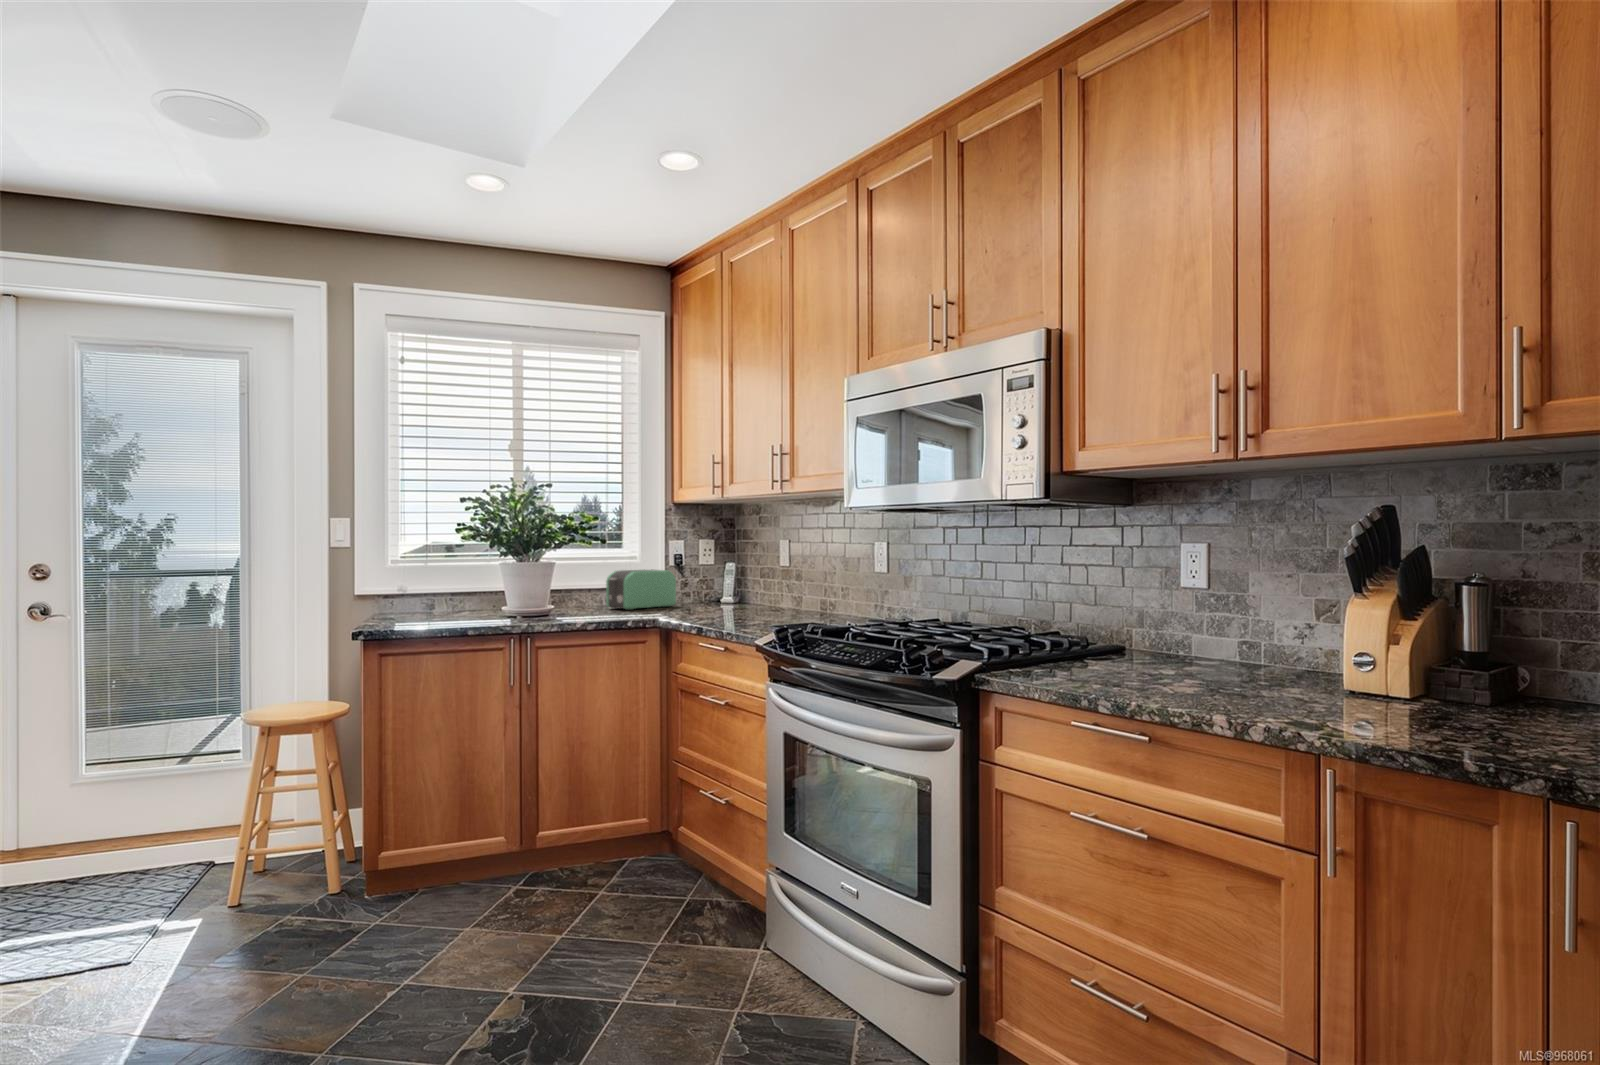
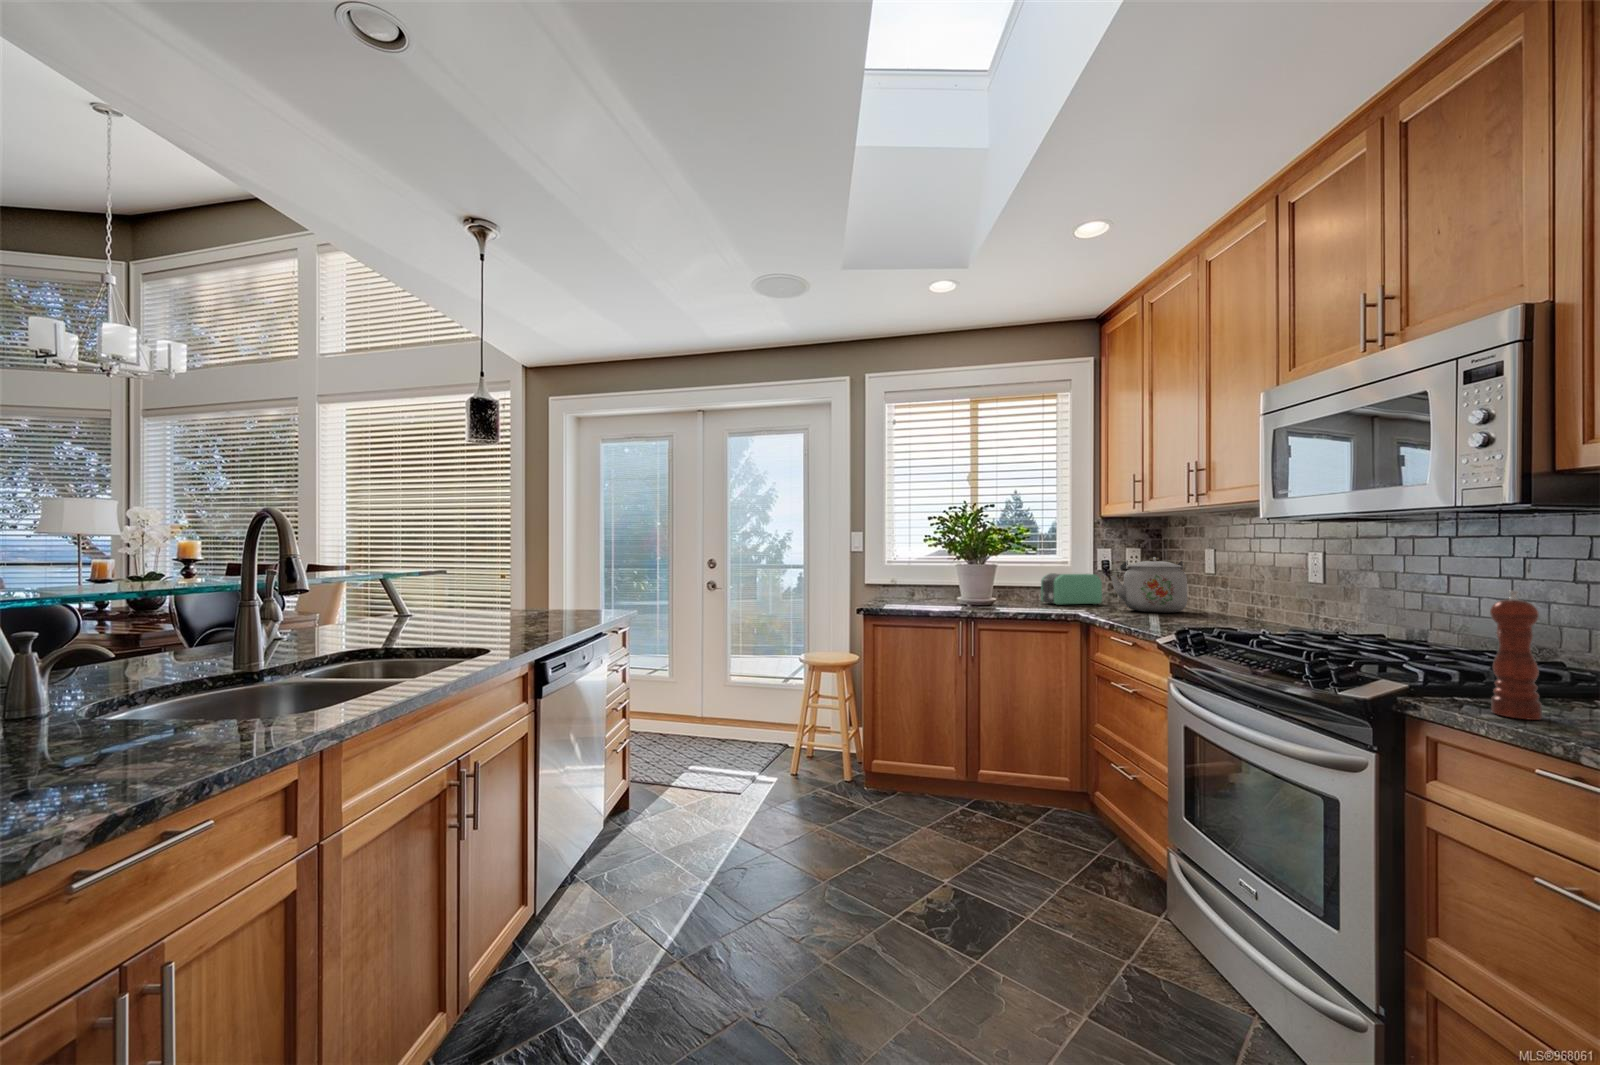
kettle: none [691,549,767,612] -> present [1111,557,1188,613]
pepper mill: none [1033,573,1062,680] -> present [1490,591,1542,720]

